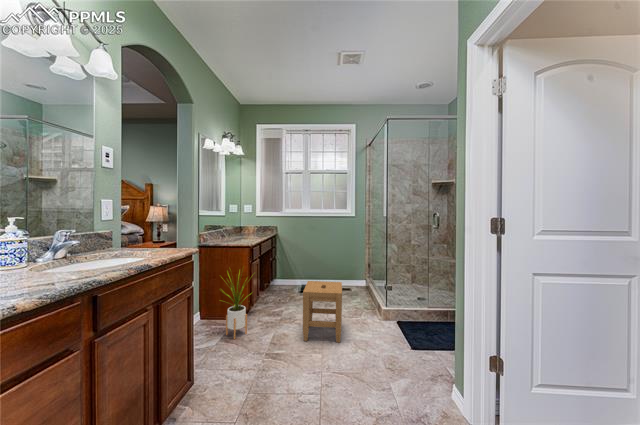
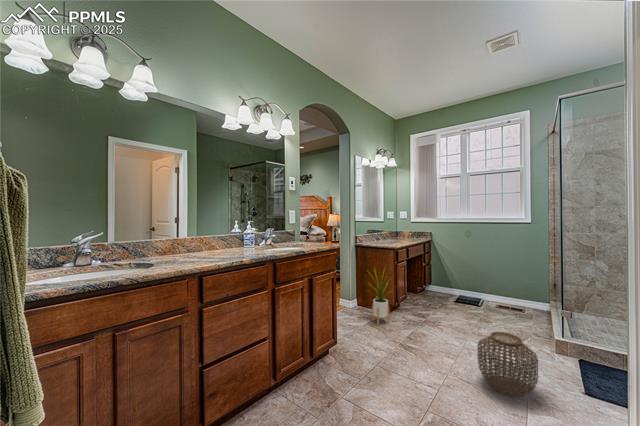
stool: present [303,281,342,343] -> none [437,288,489,357]
woven basket: none [349,316,395,374] -> present [477,332,538,397]

